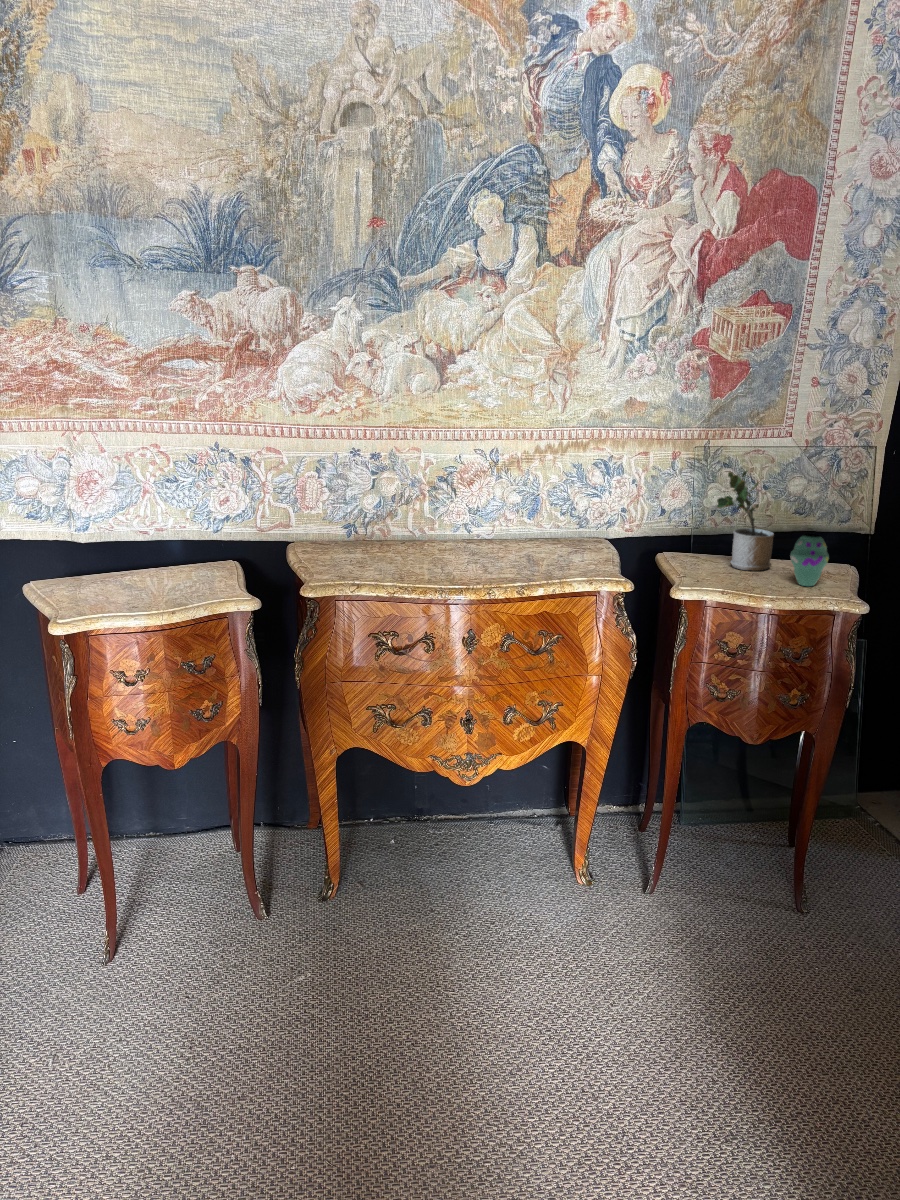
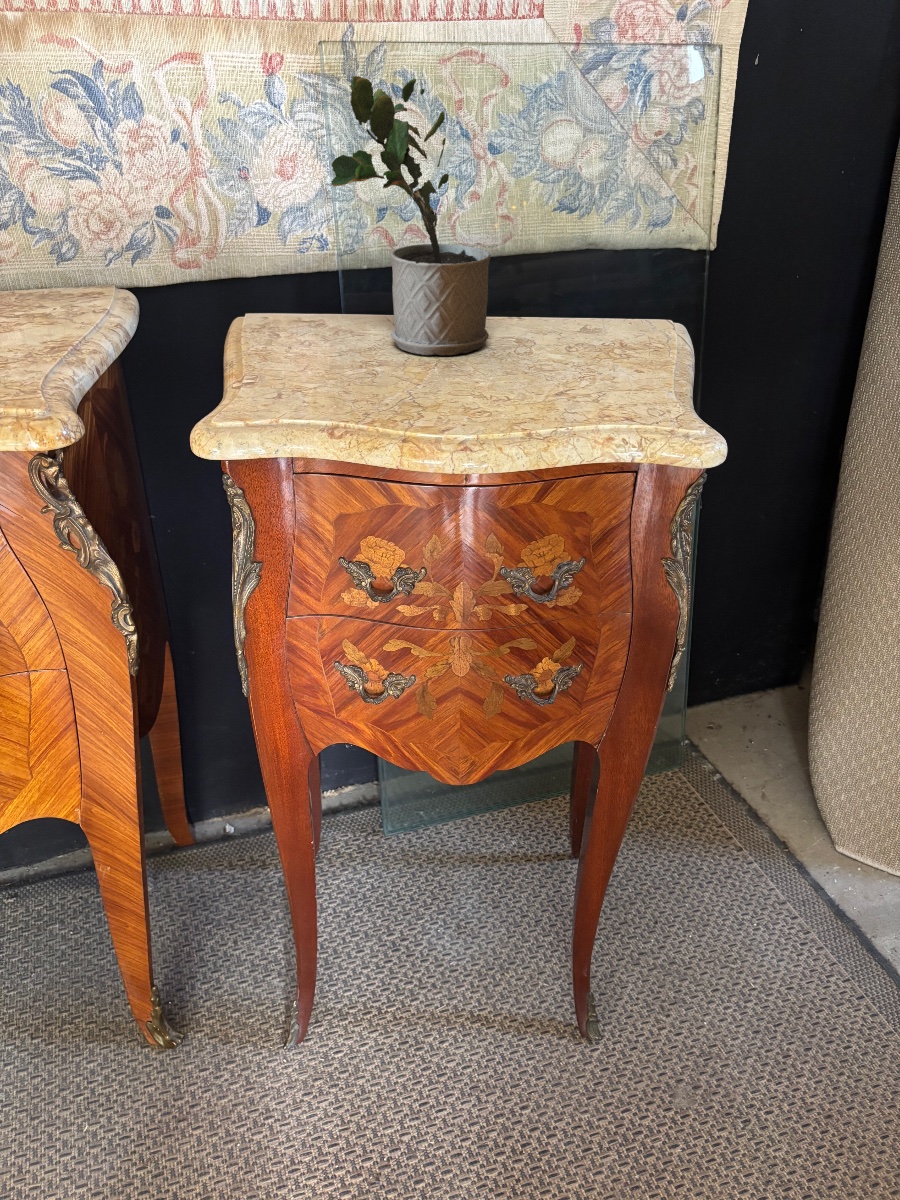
vase: present [791,534,829,586] -> none [519,250,618,398]

